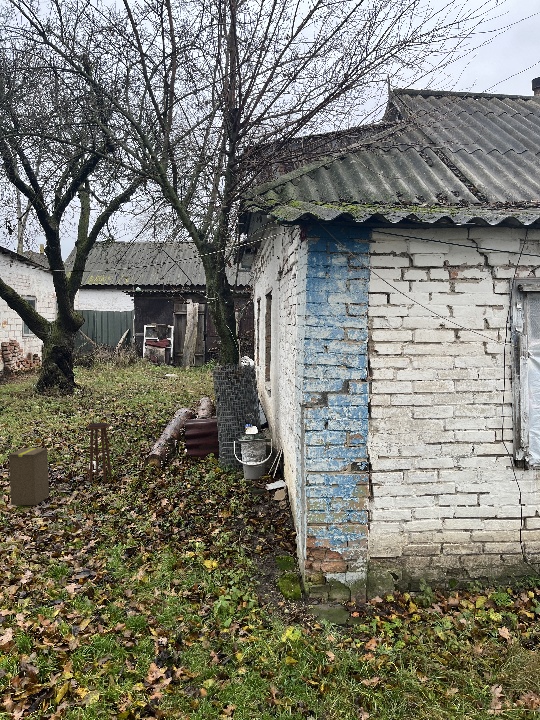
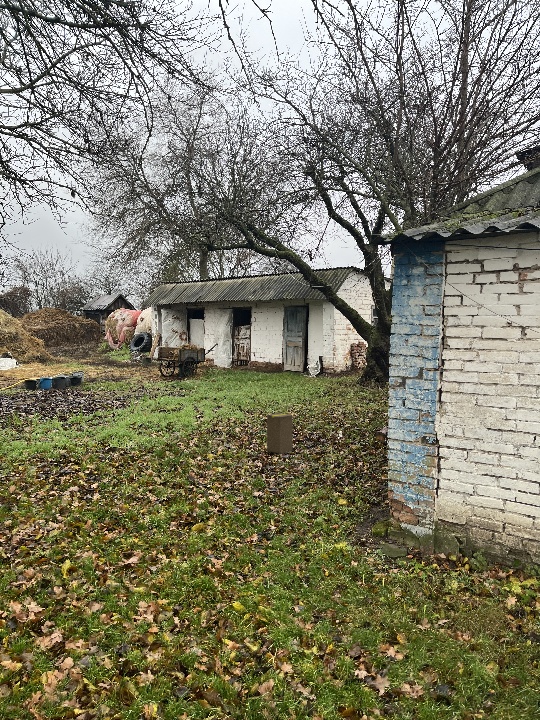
stool: present [87,423,112,483] -> none [324,402,343,450]

